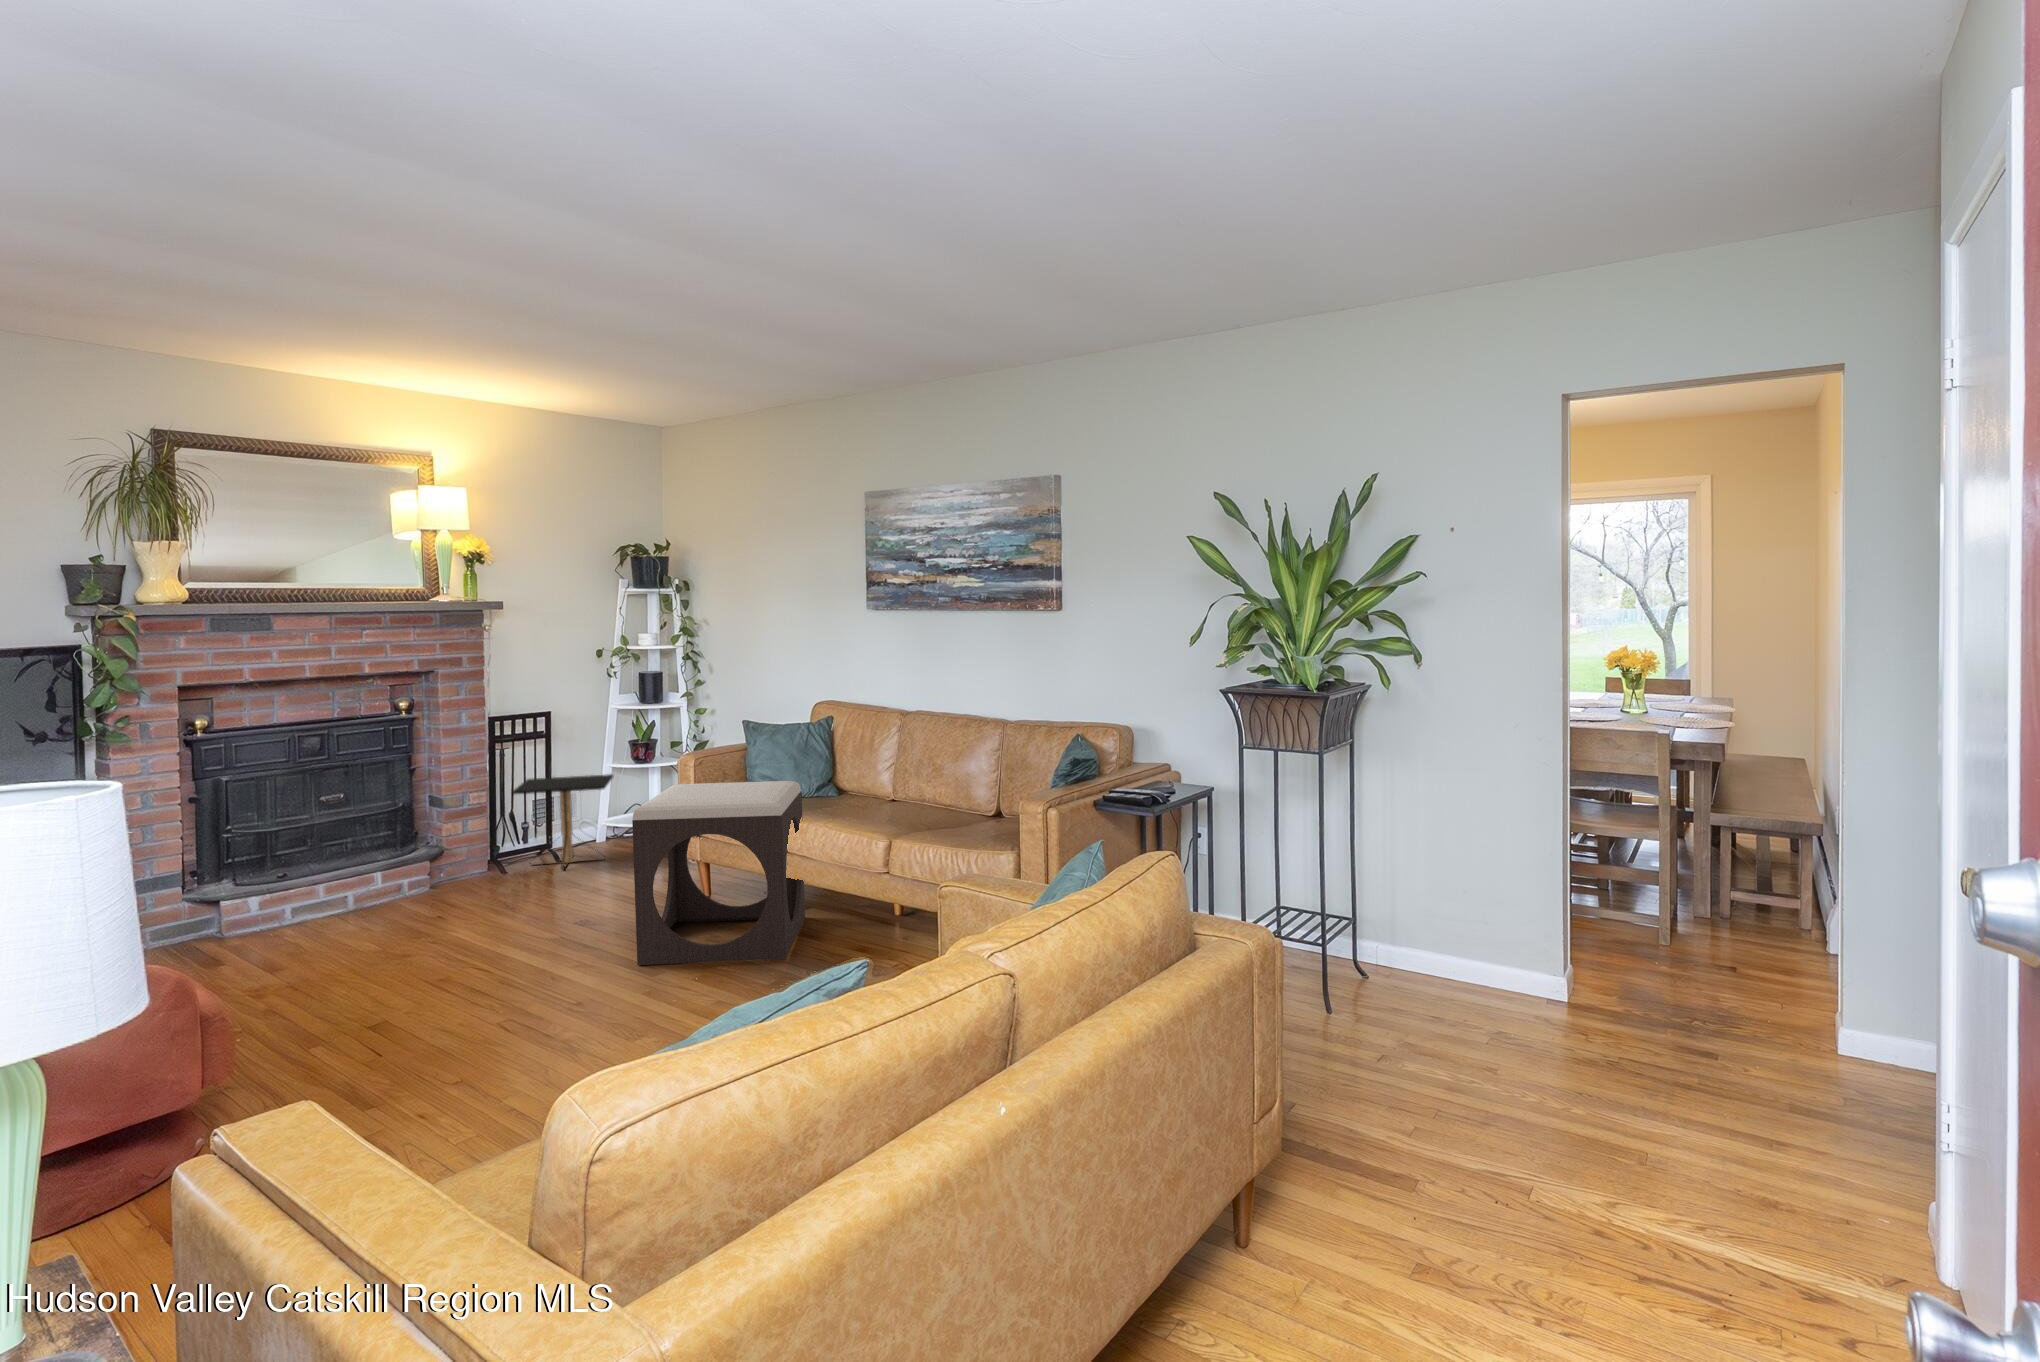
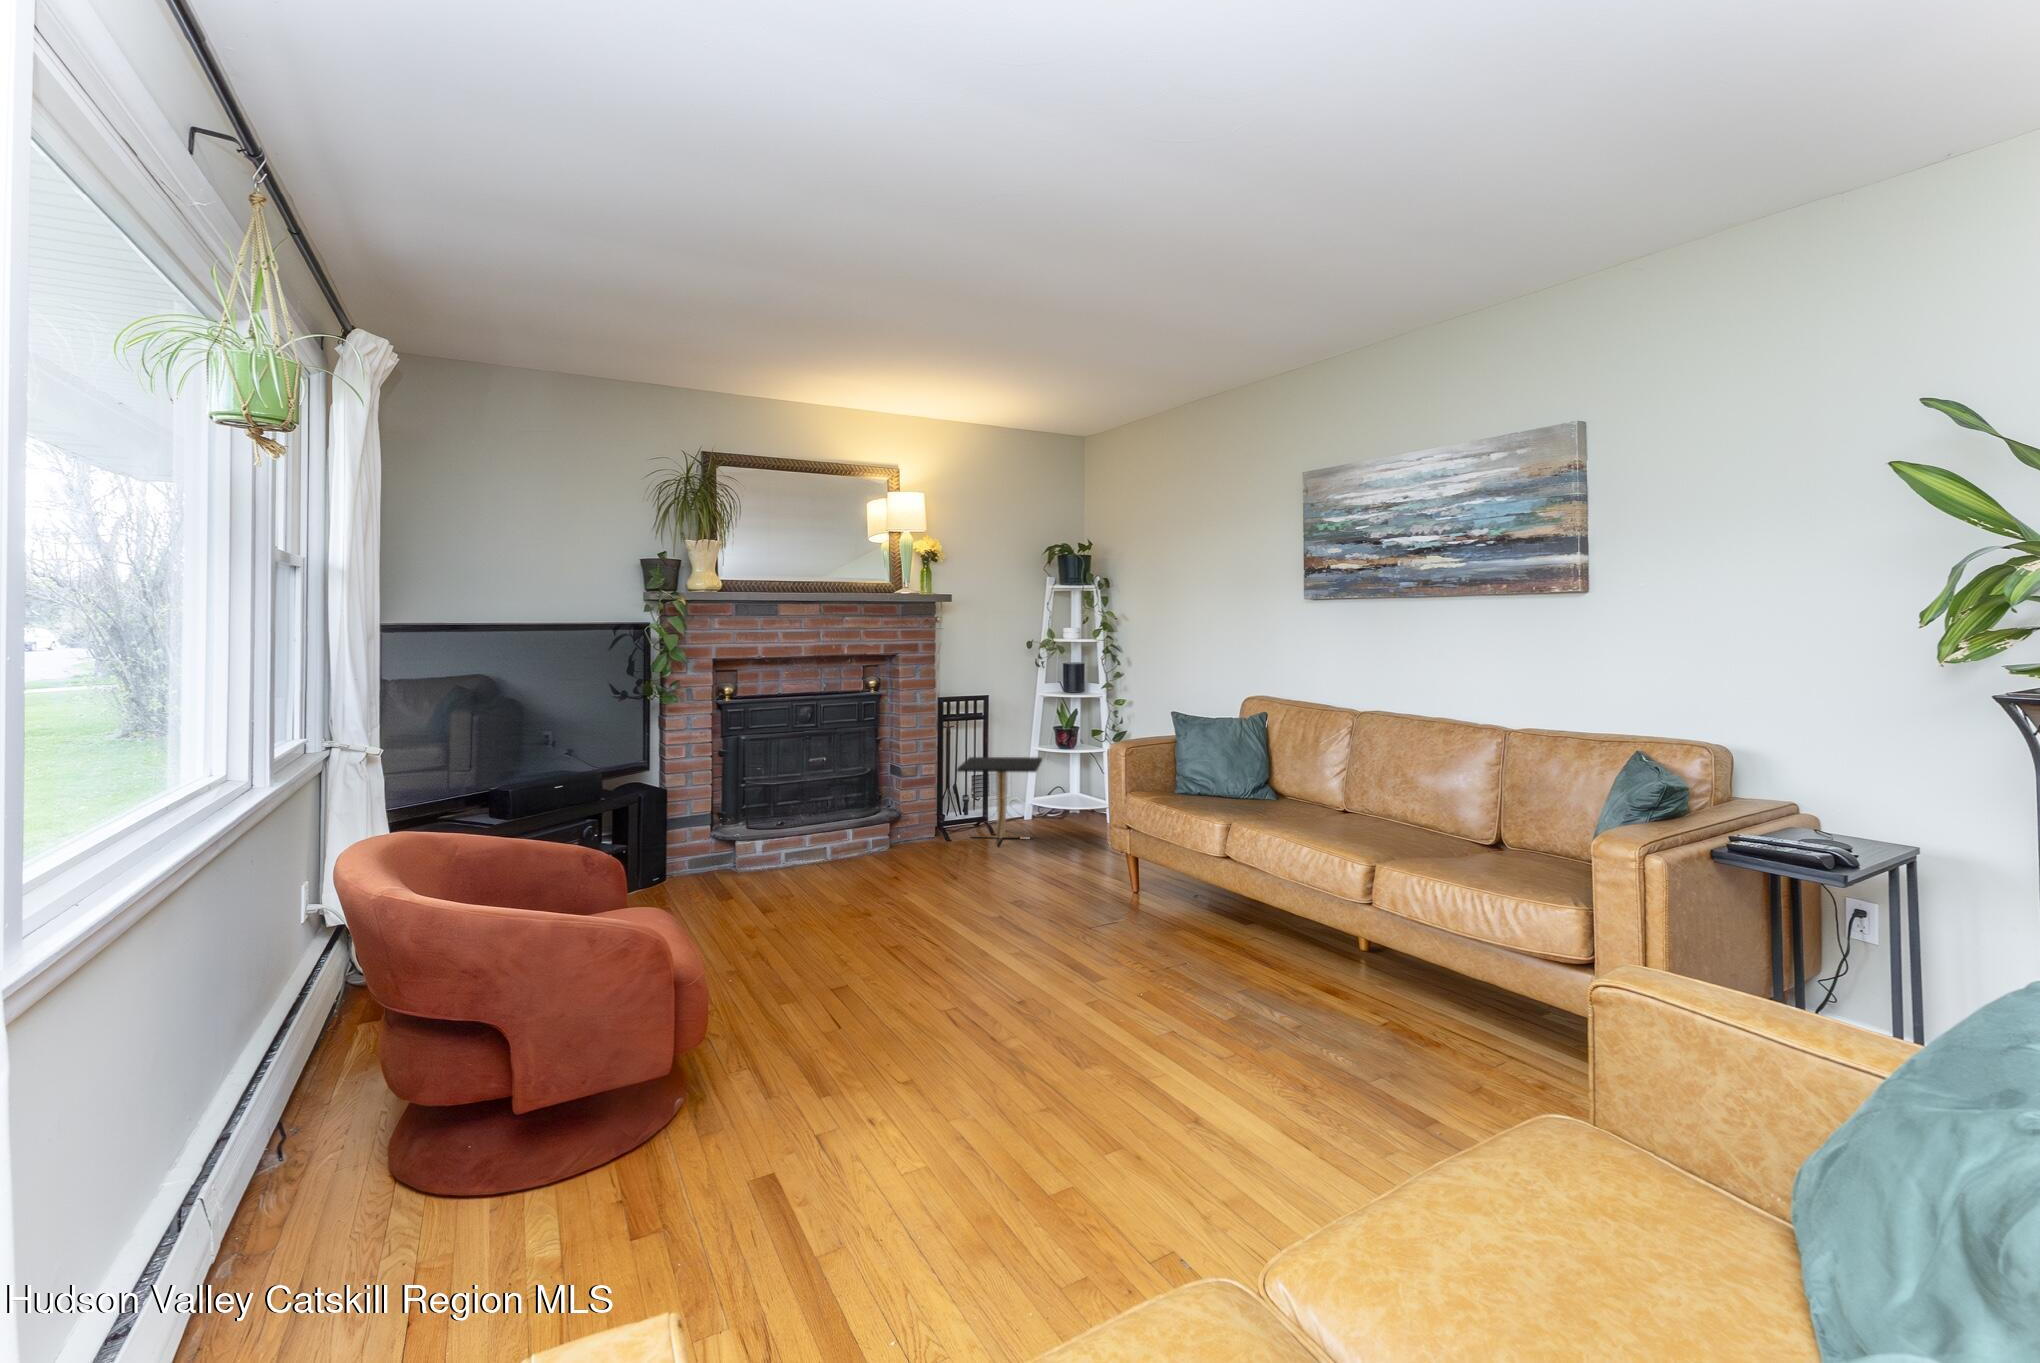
footstool: present [632,781,805,965] -> none [1078,778,1251,1000]

